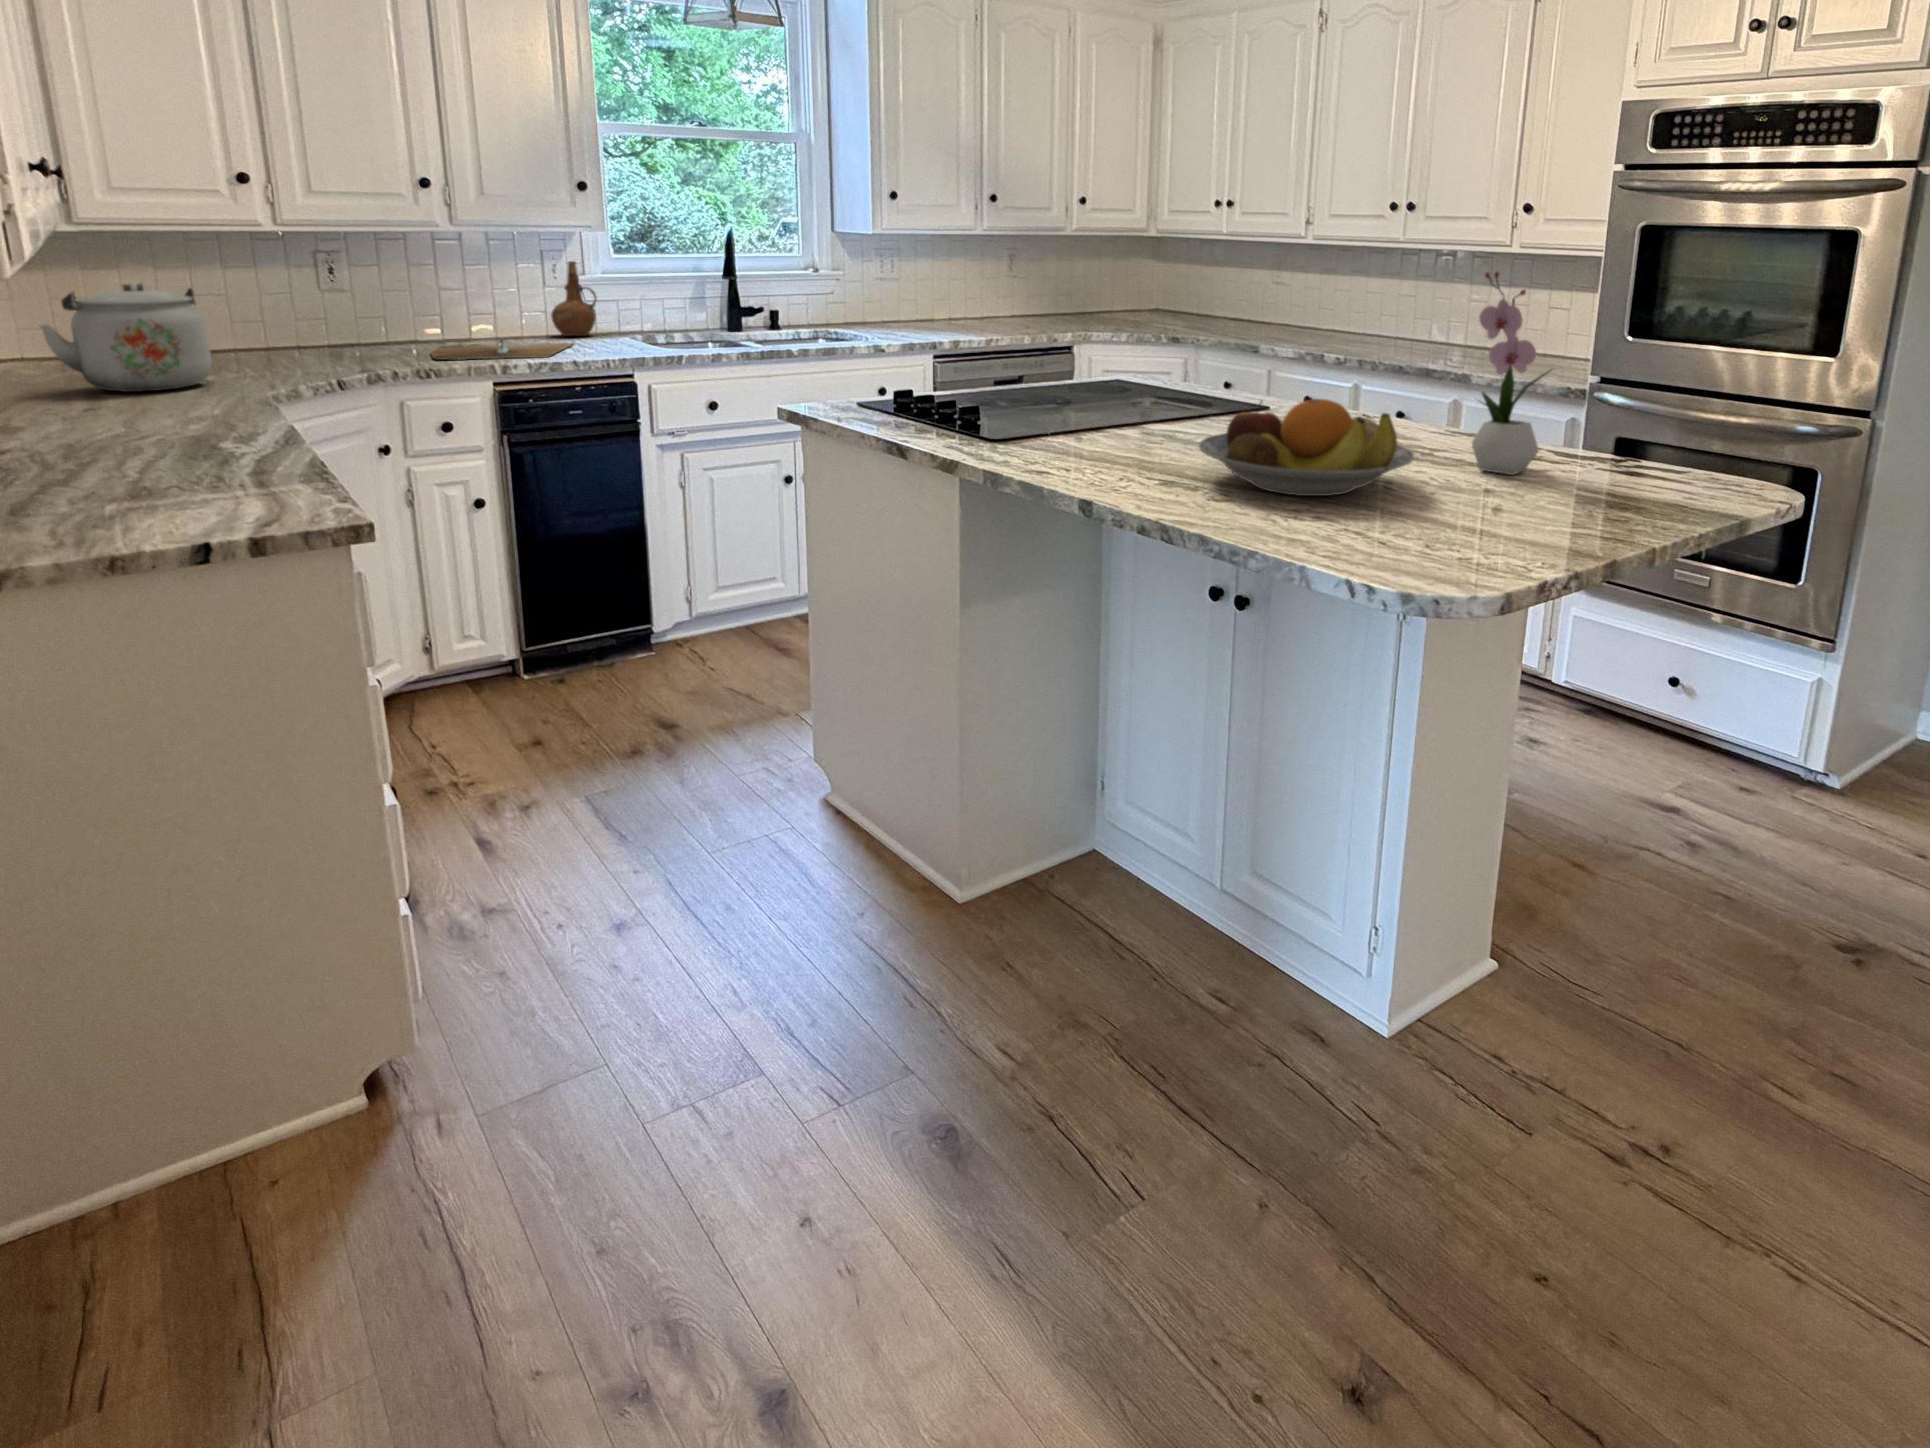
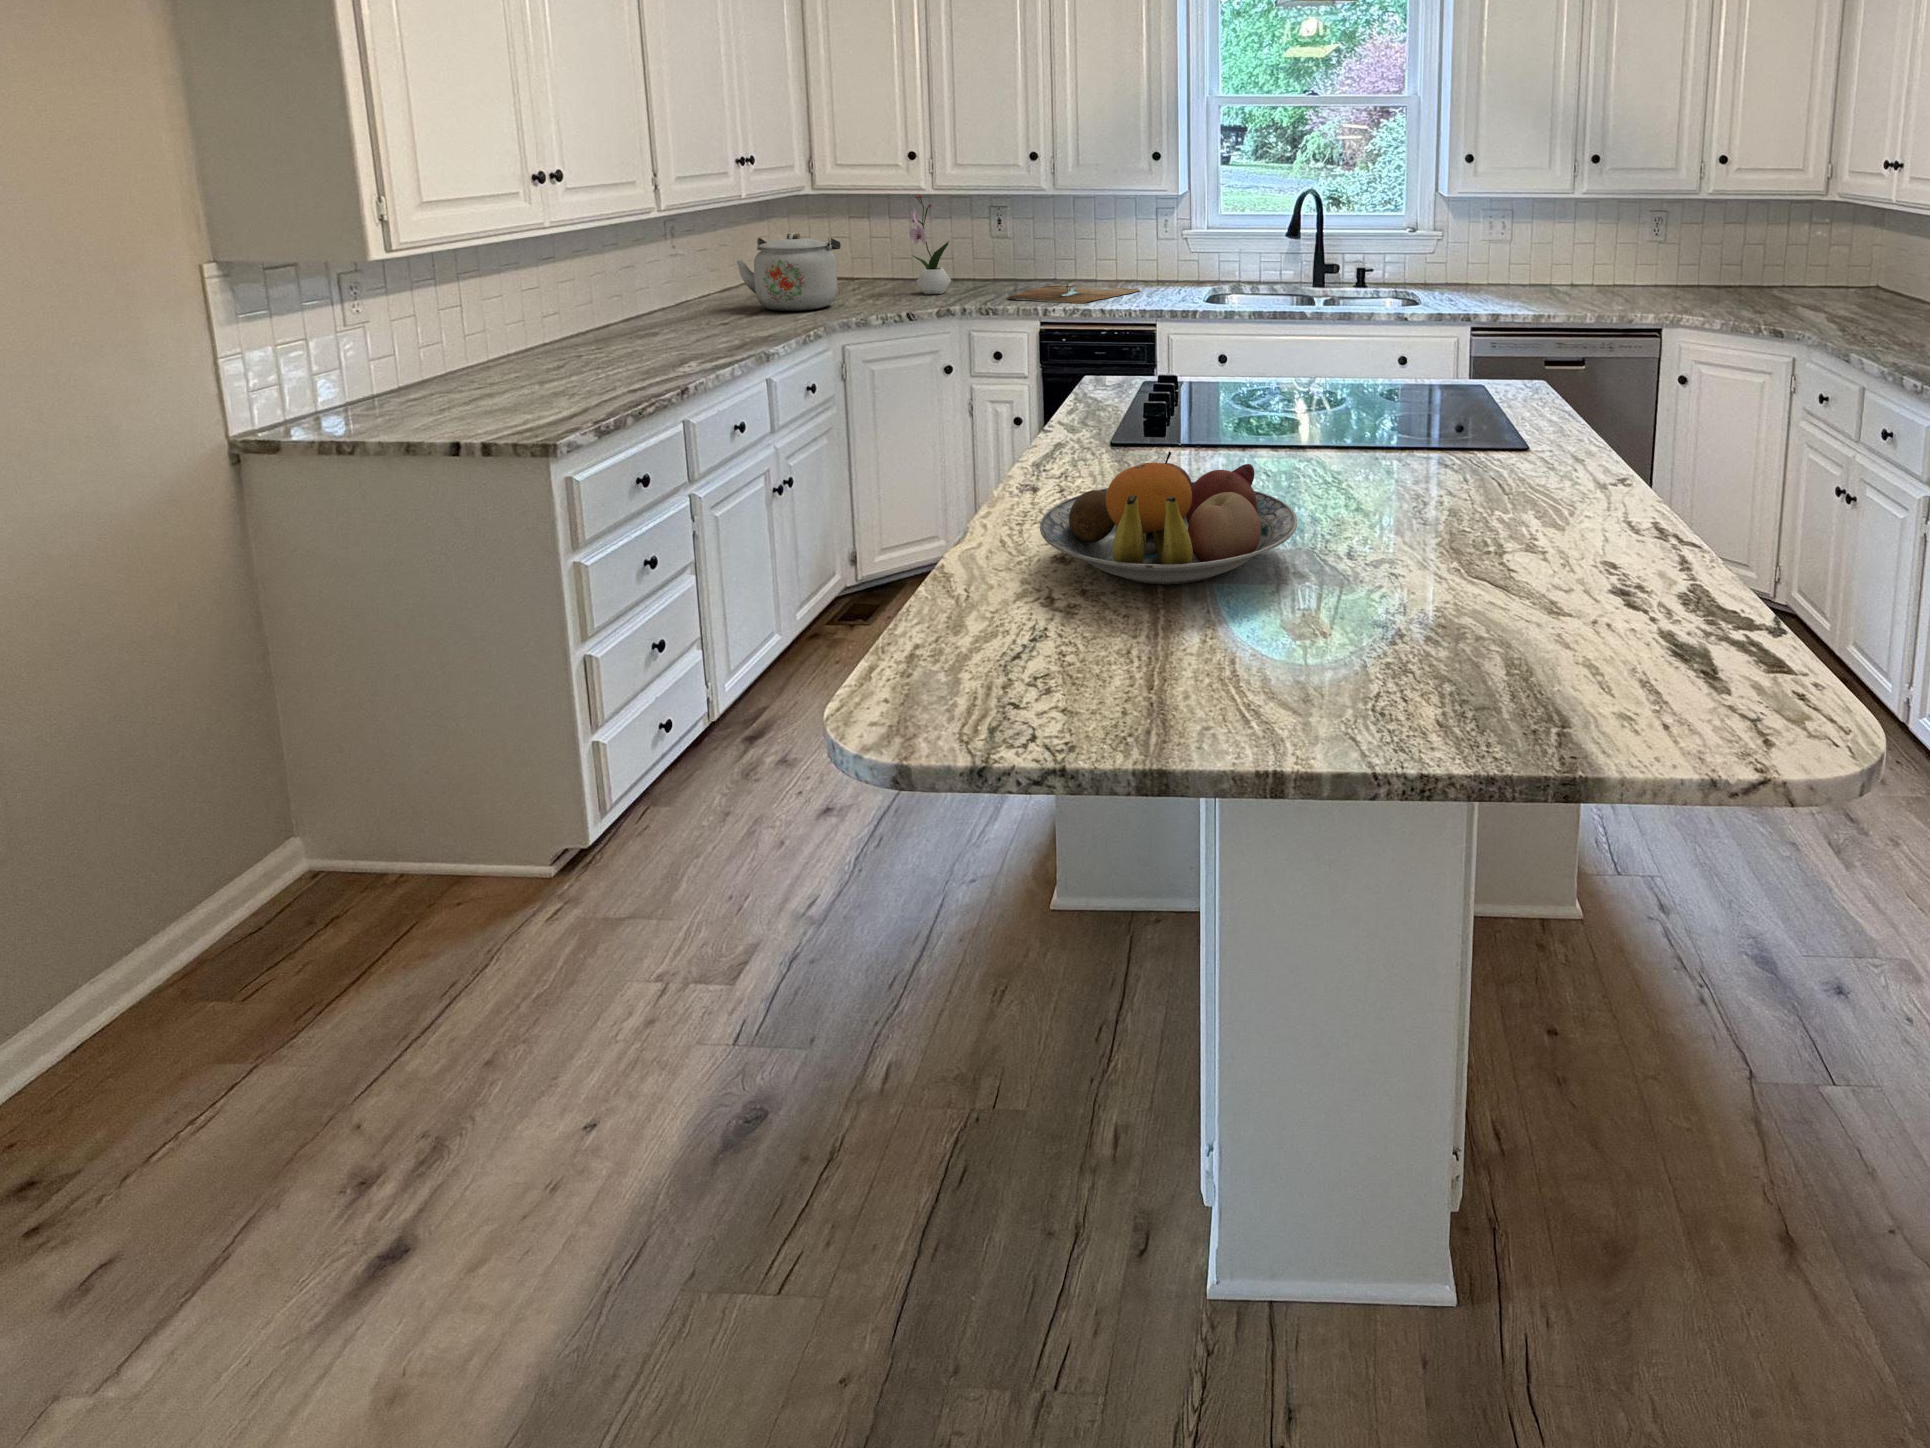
ceramic pitcher: present [551,261,596,336] -> none [1150,217,1188,283]
flower arrangement: present [1472,272,1549,475] -> present [909,195,951,294]

